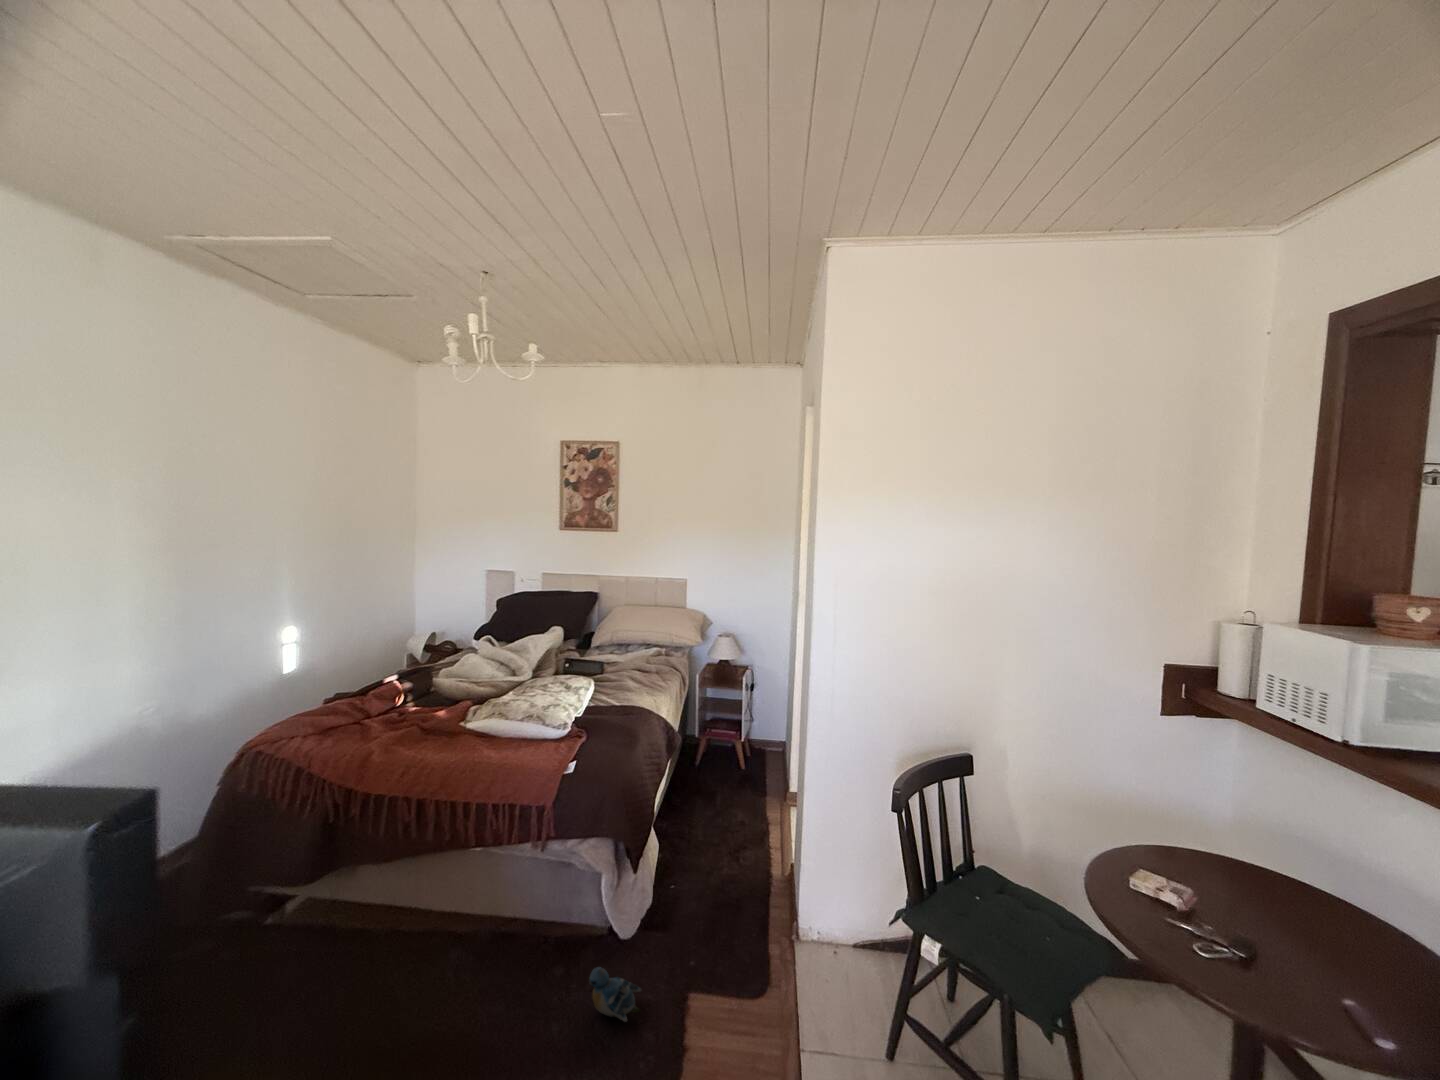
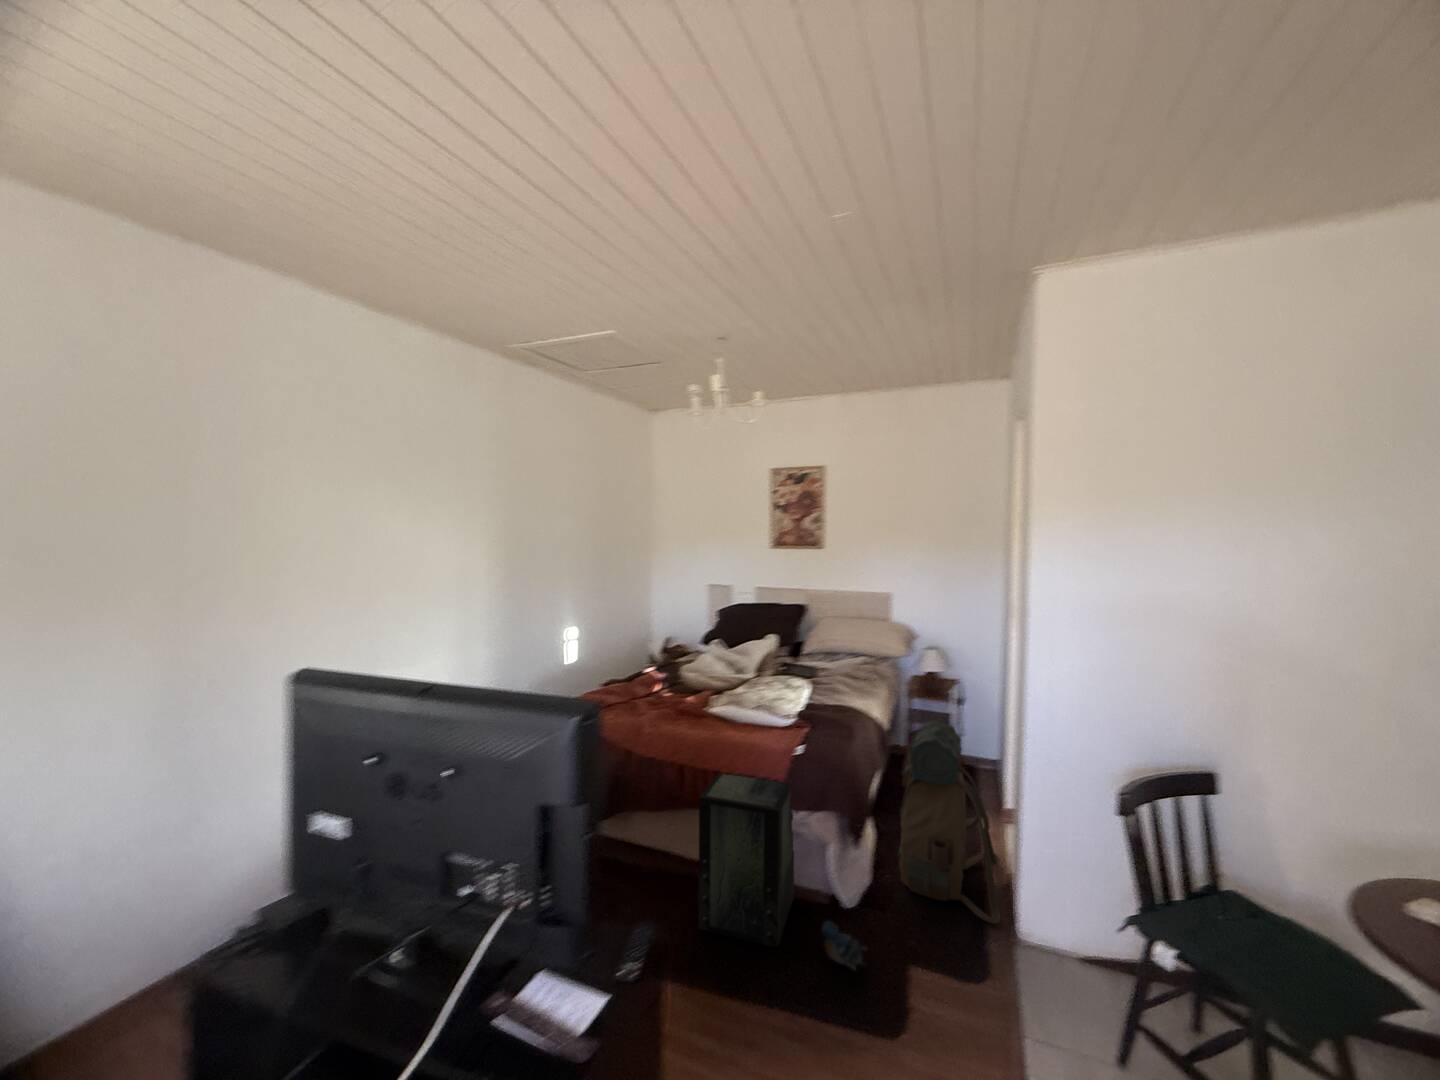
backpack: none [682,714,782,925] -> present [898,719,1001,924]
storage box: none [433,794,566,1012] -> present [698,772,795,948]

